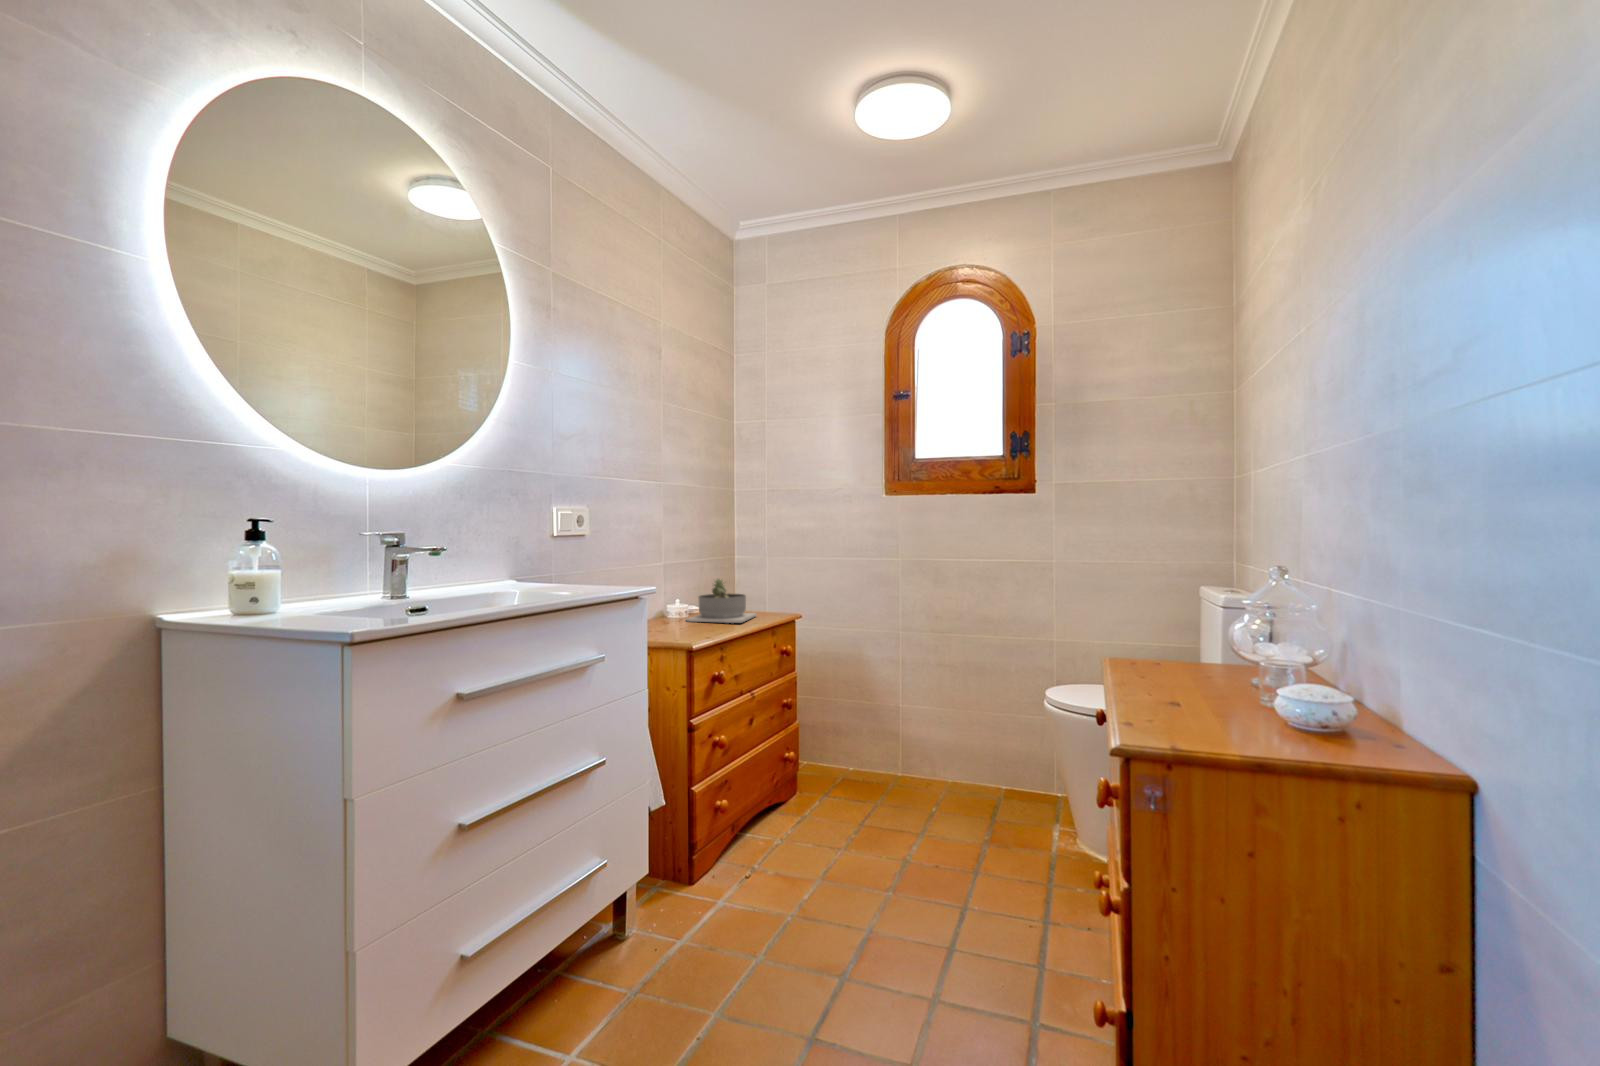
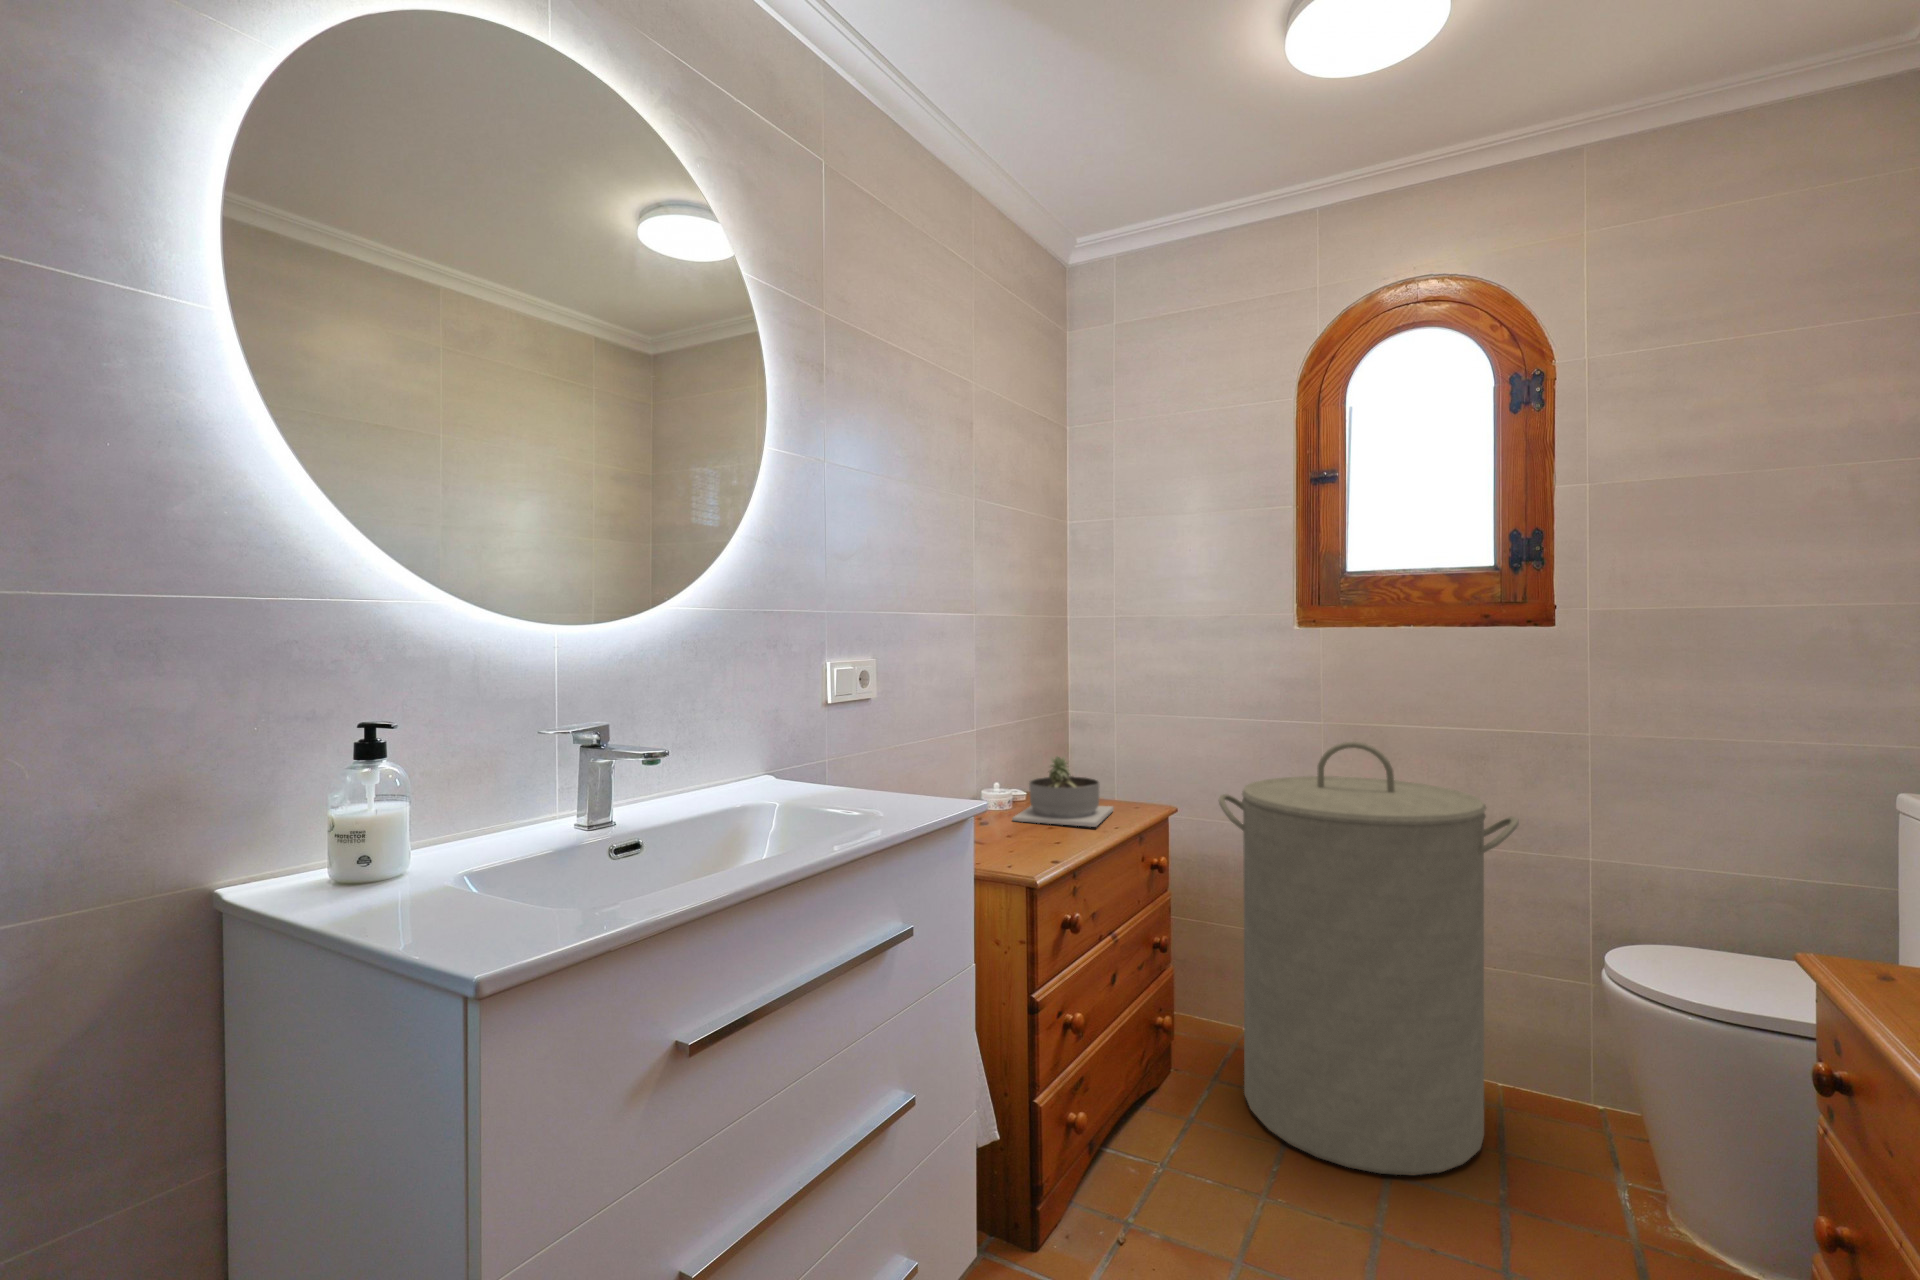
laundry hamper: none [828,567,1006,836] -> present [1219,742,1519,1175]

